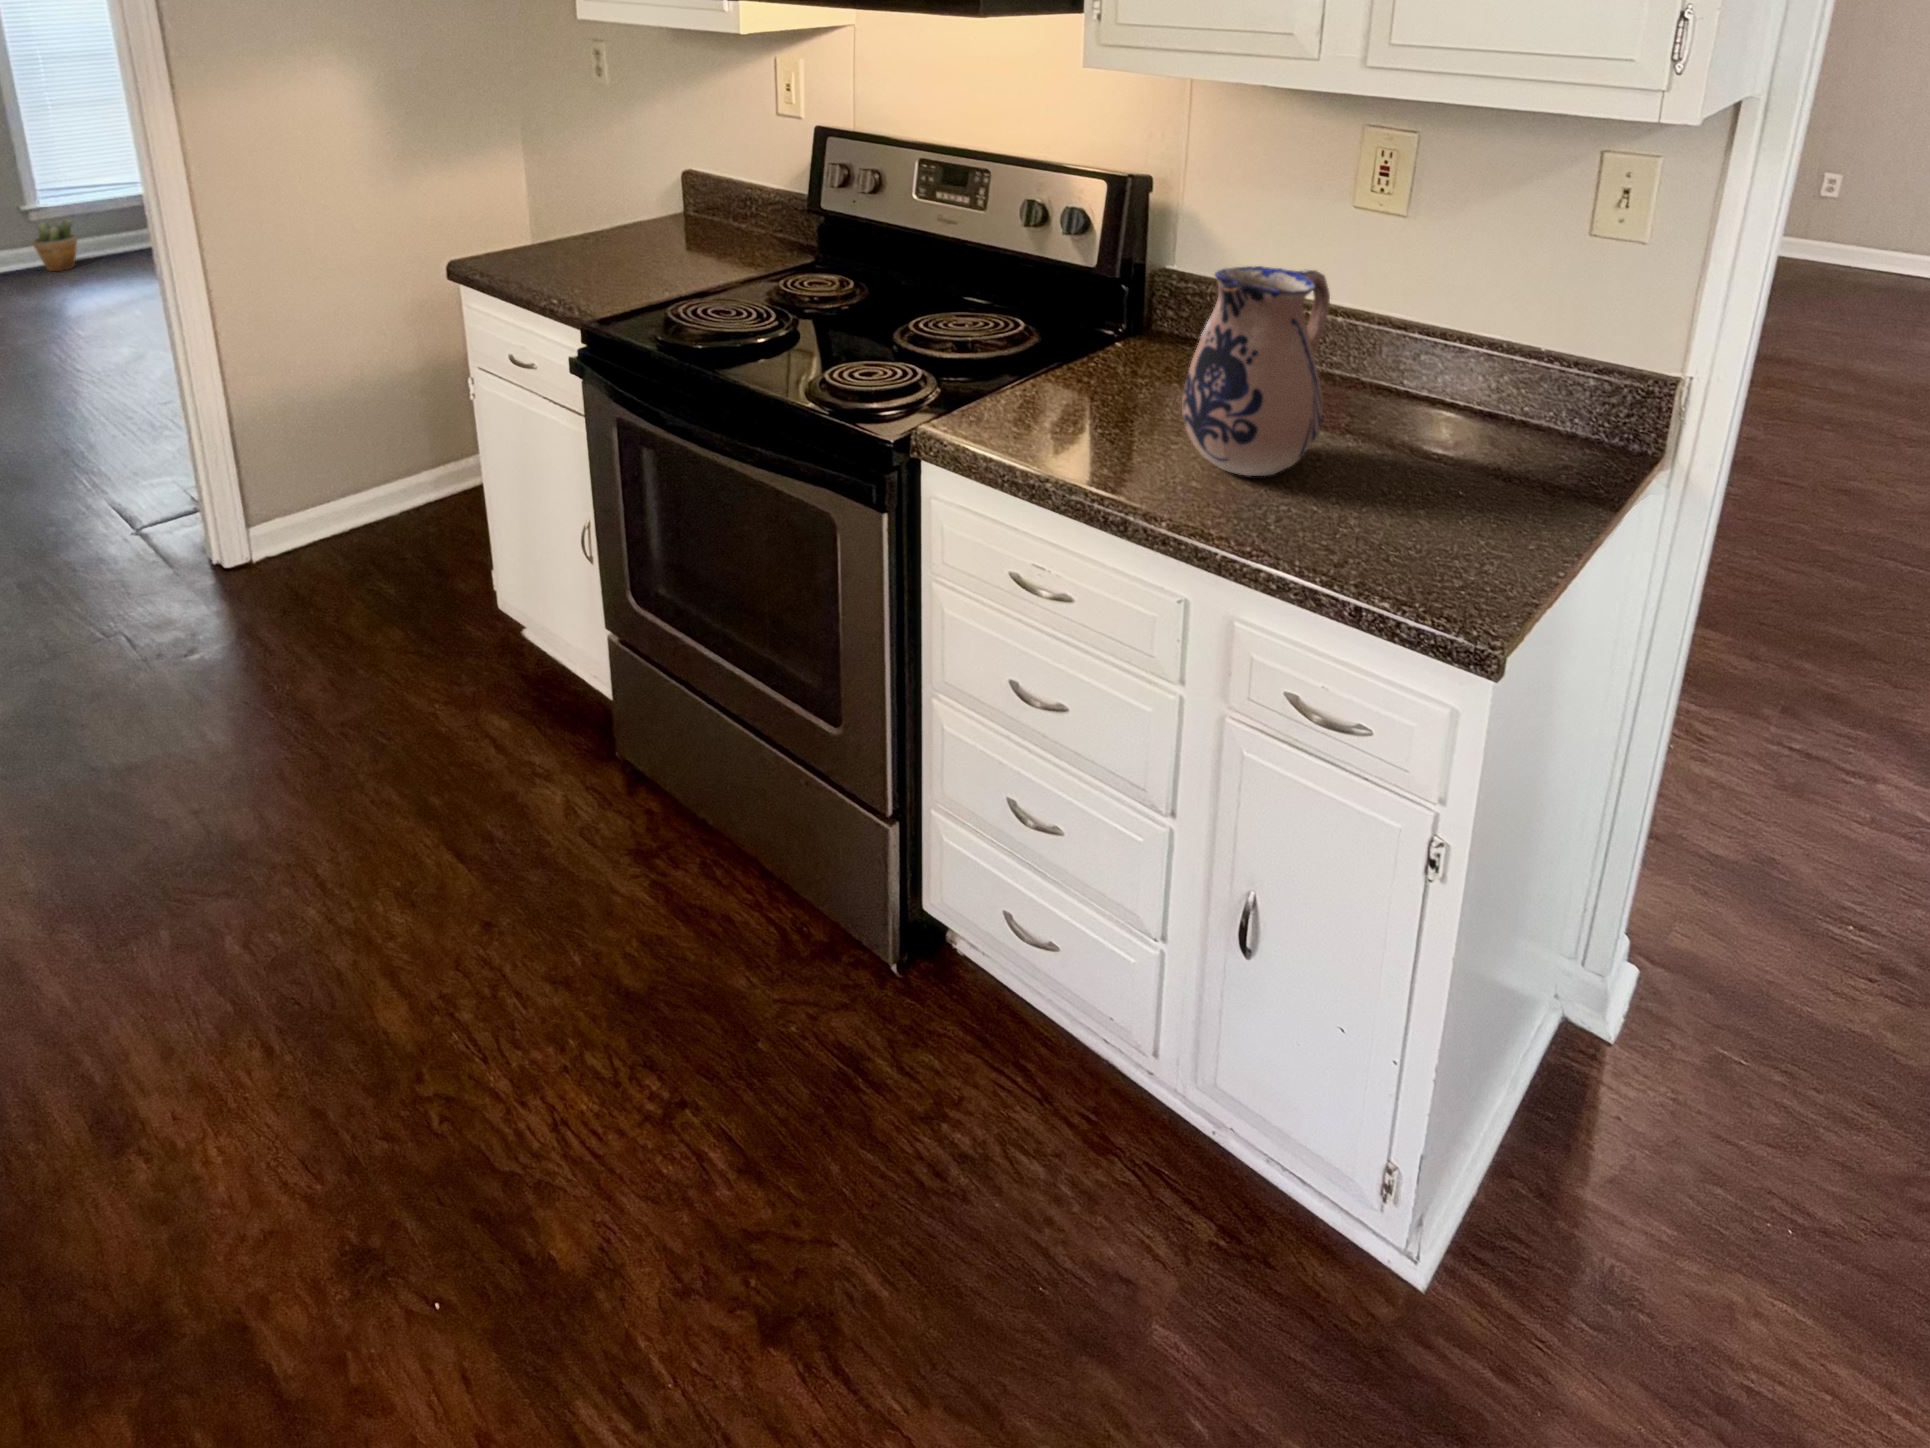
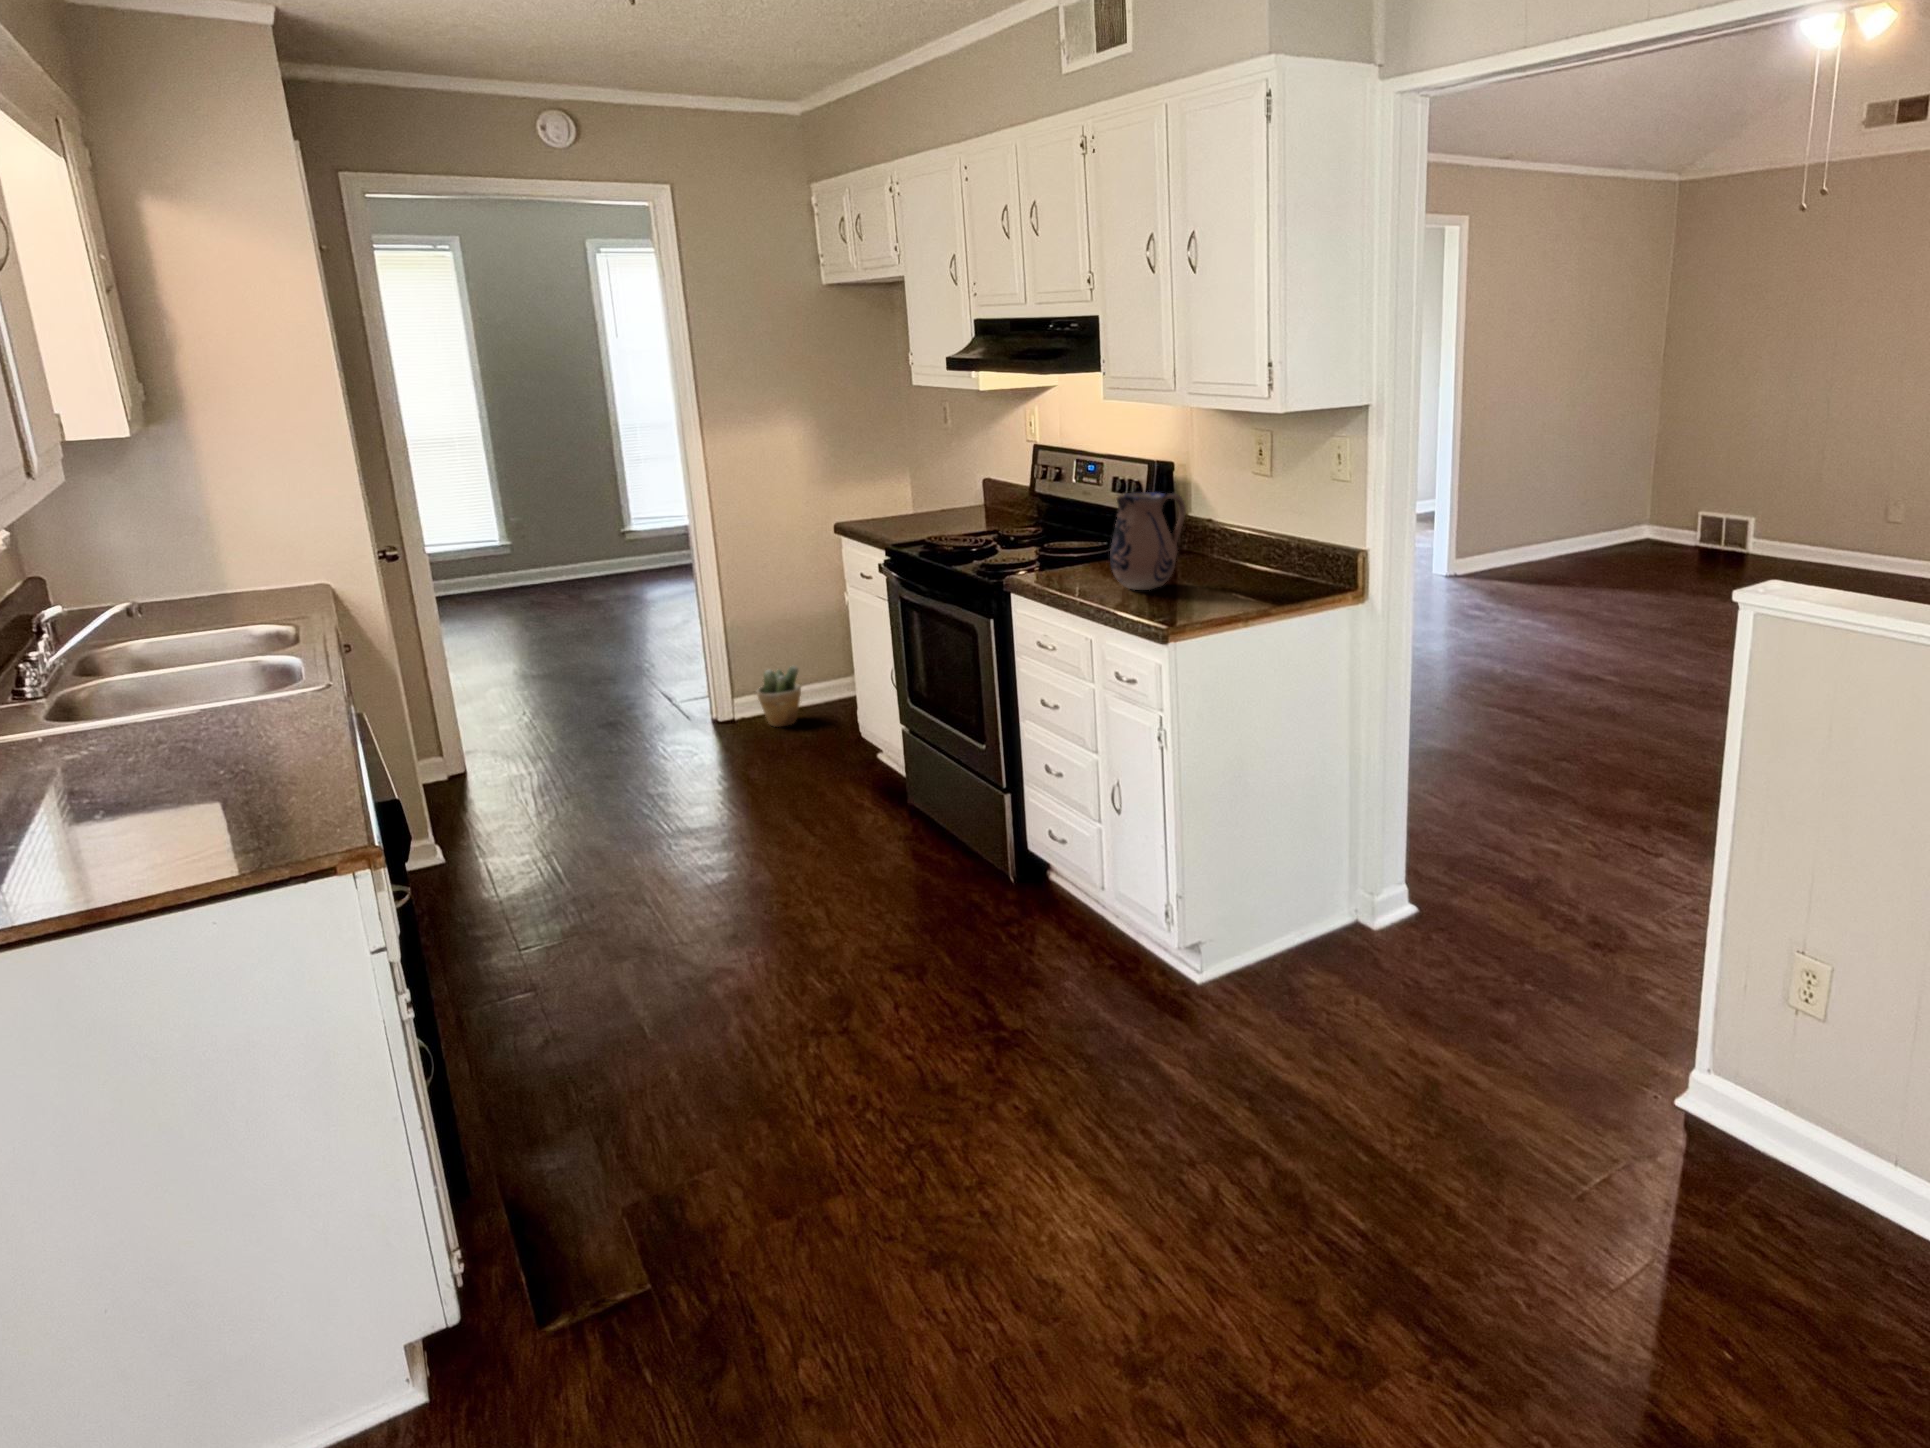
potted plant: present [33,219,77,271] -> present [756,666,801,727]

